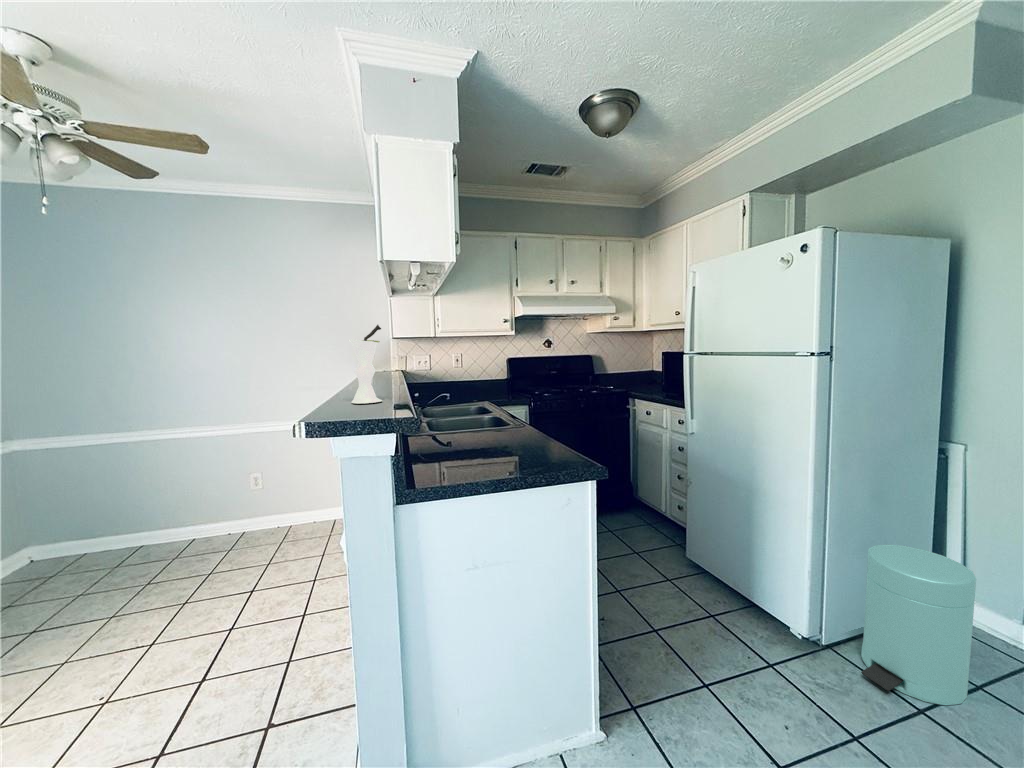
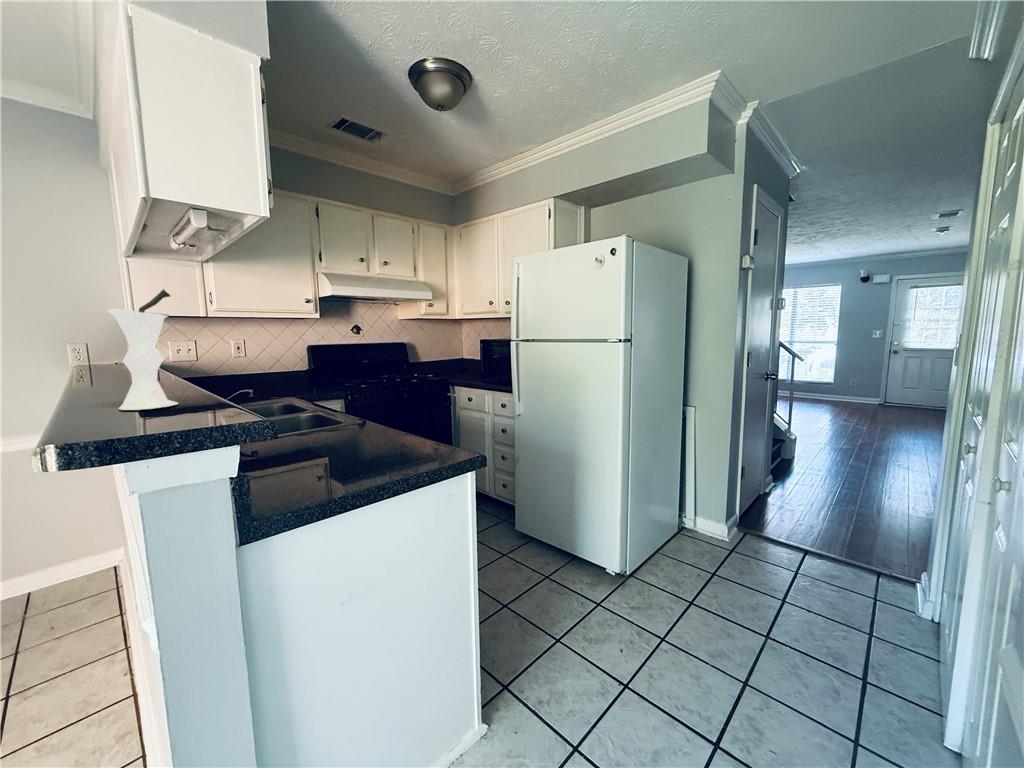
trash can: present [861,544,976,705] -> none [650,485,716,596]

